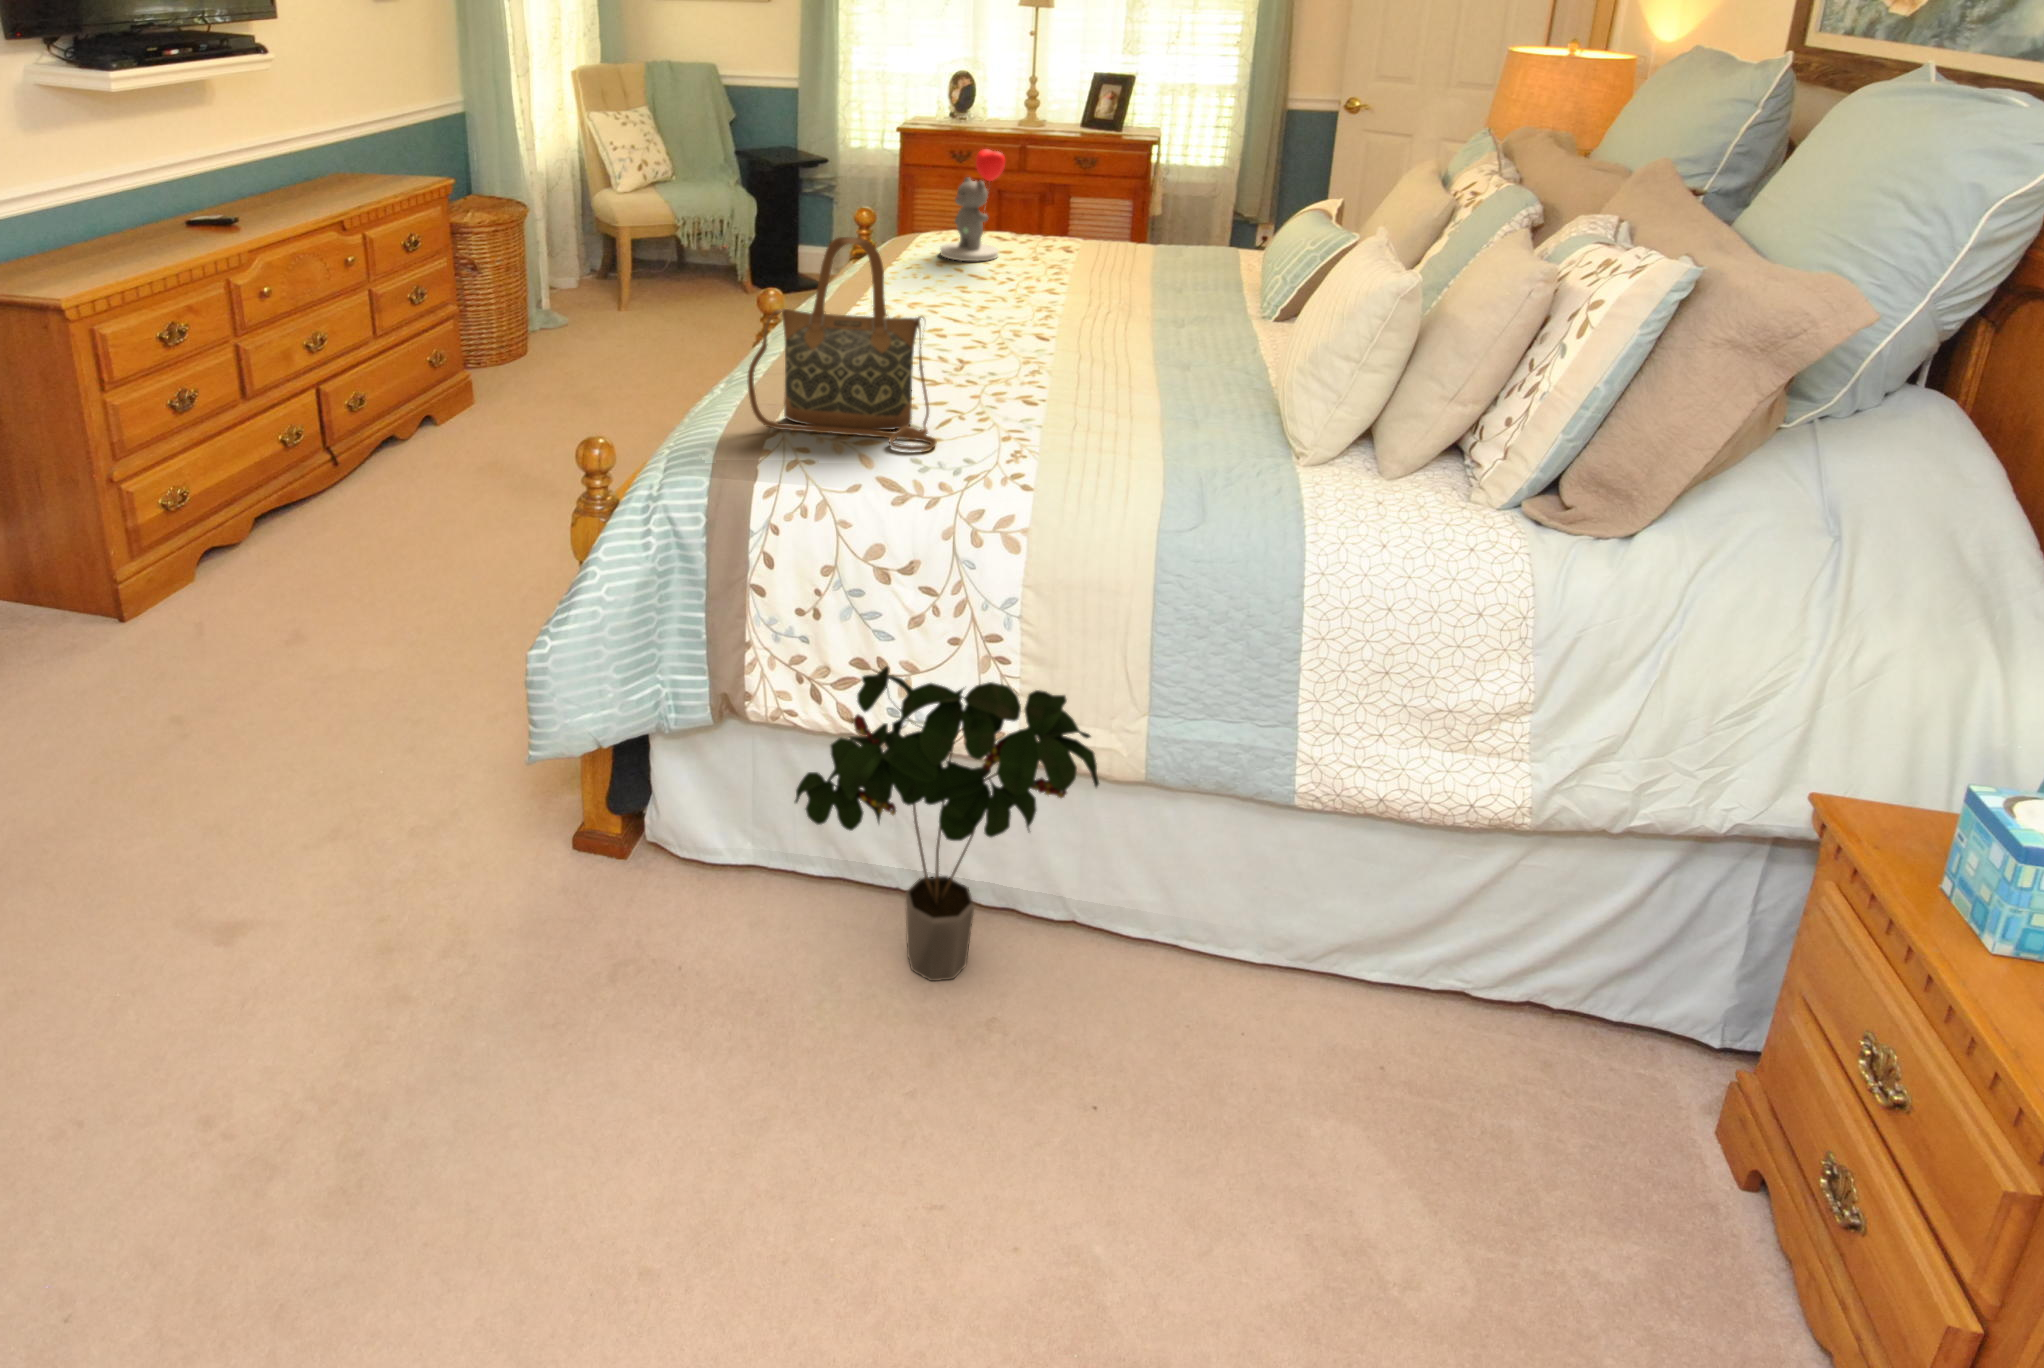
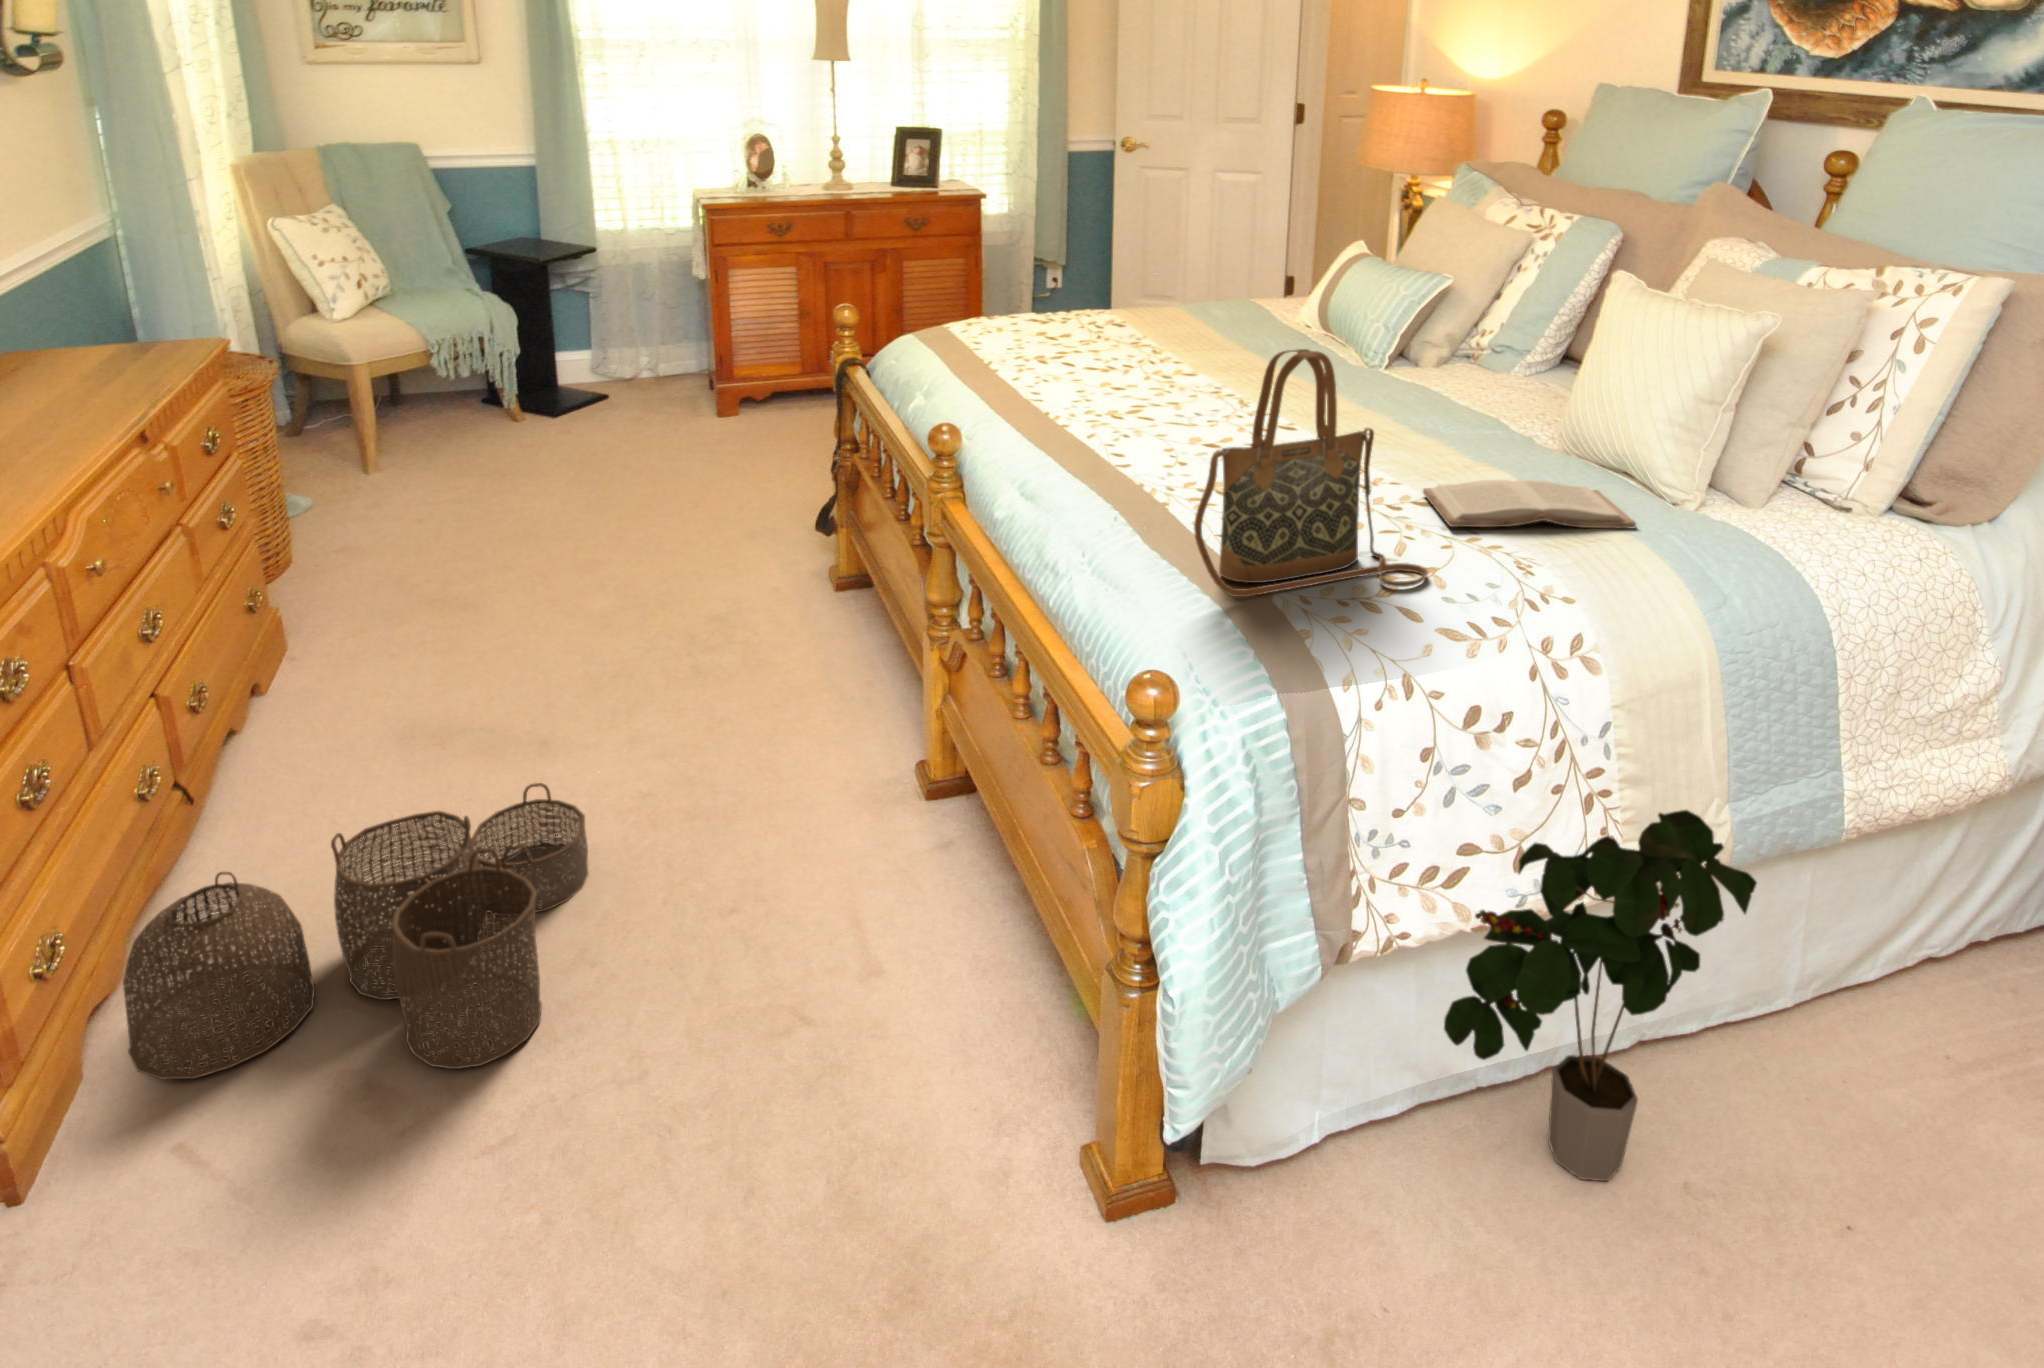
teddy bear: present [940,149,1005,261] -> none [990,224,1072,352]
book: none [1022,395,1216,460] -> present [1423,480,1636,528]
woven basket: none [219,483,514,640] -> present [123,783,588,1079]

